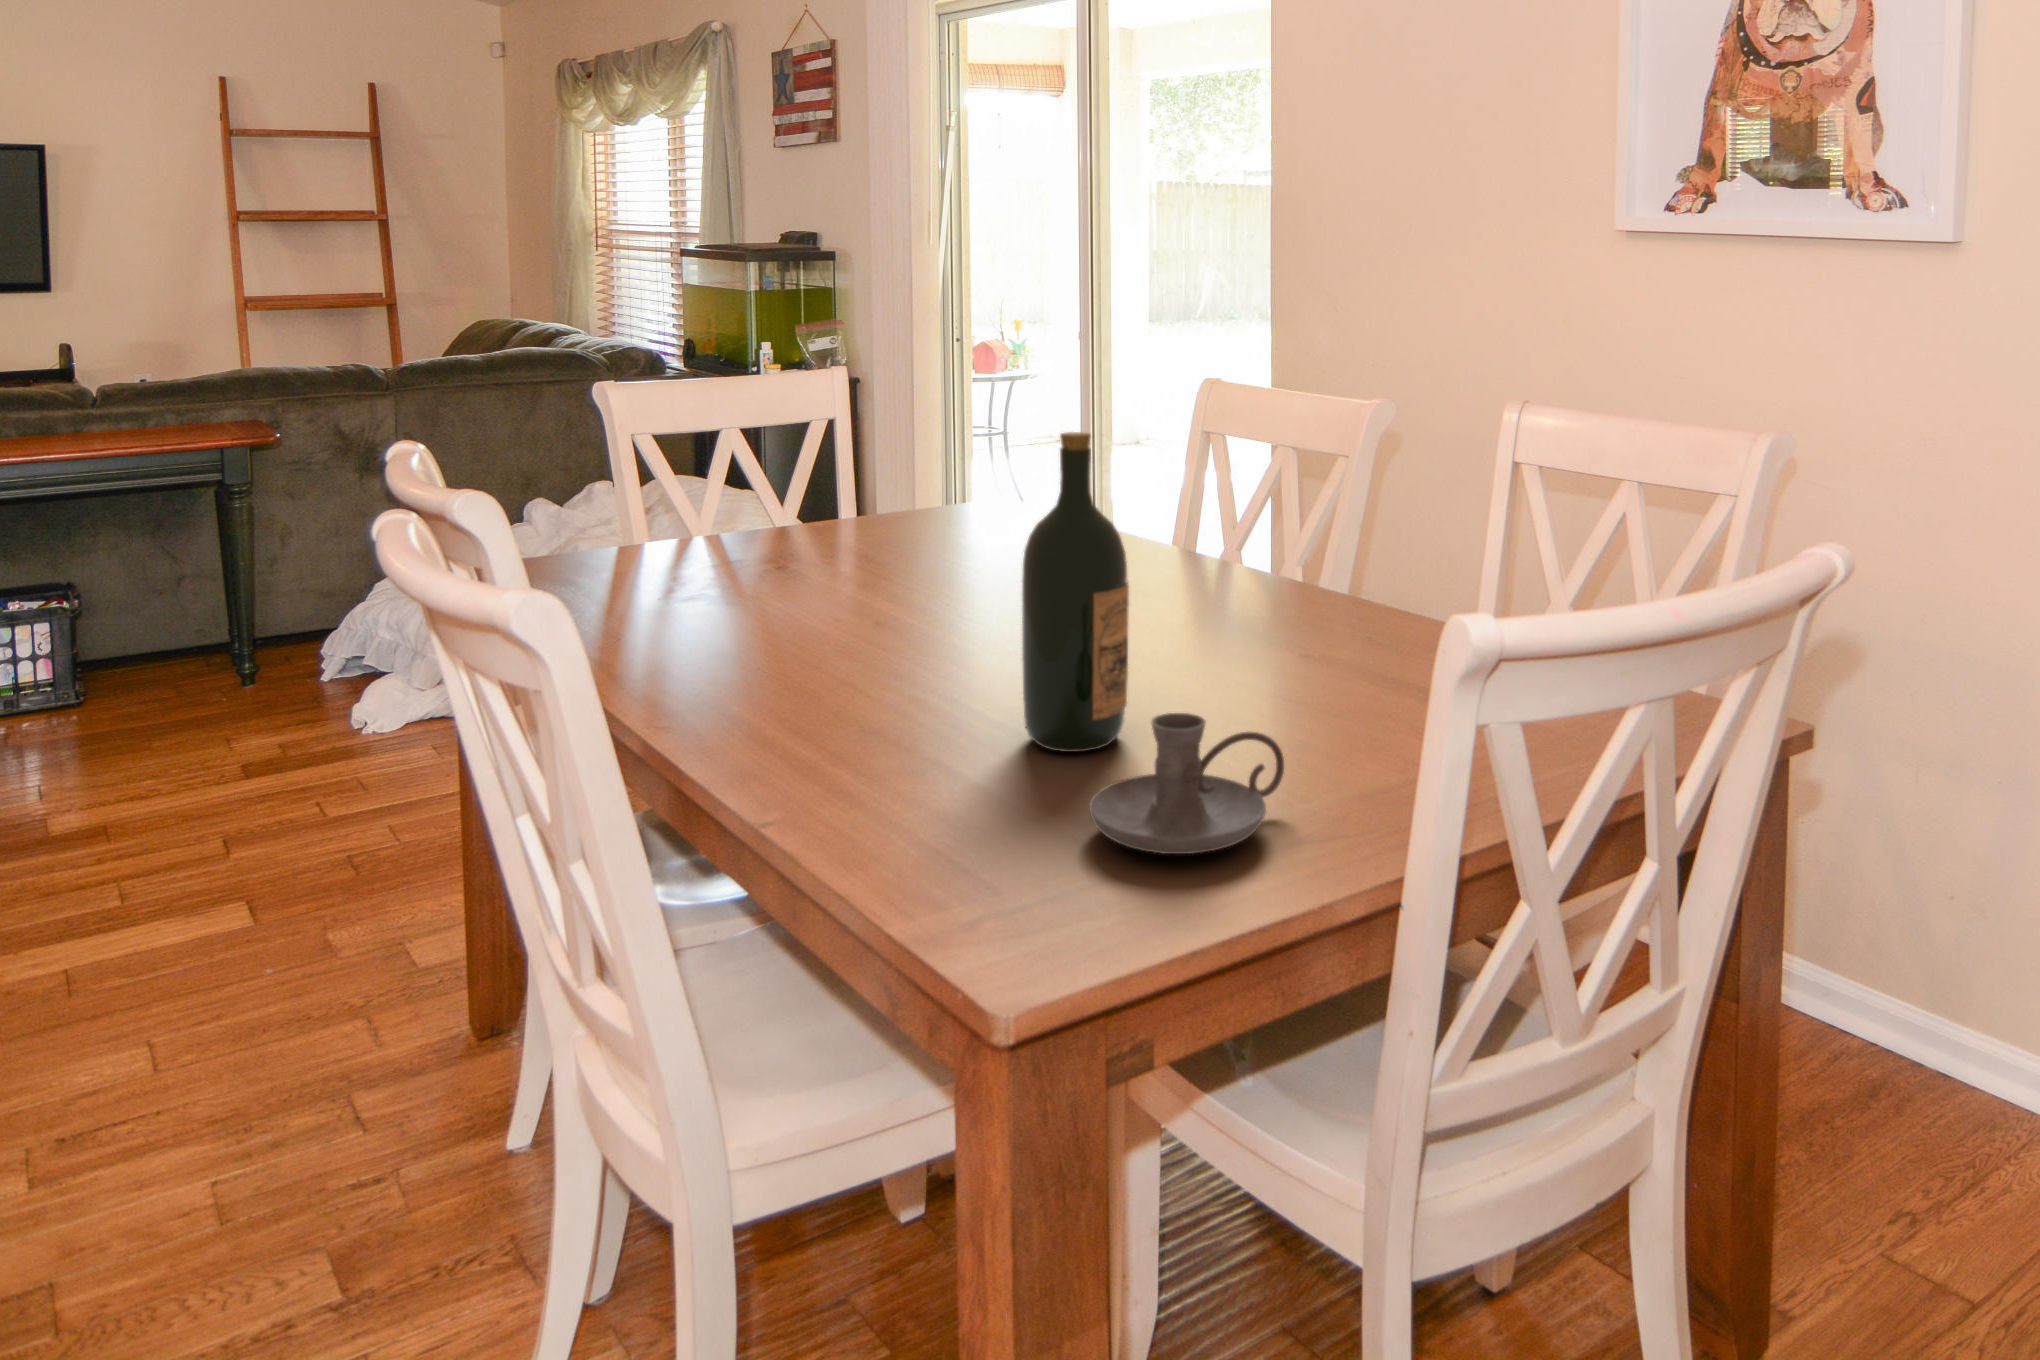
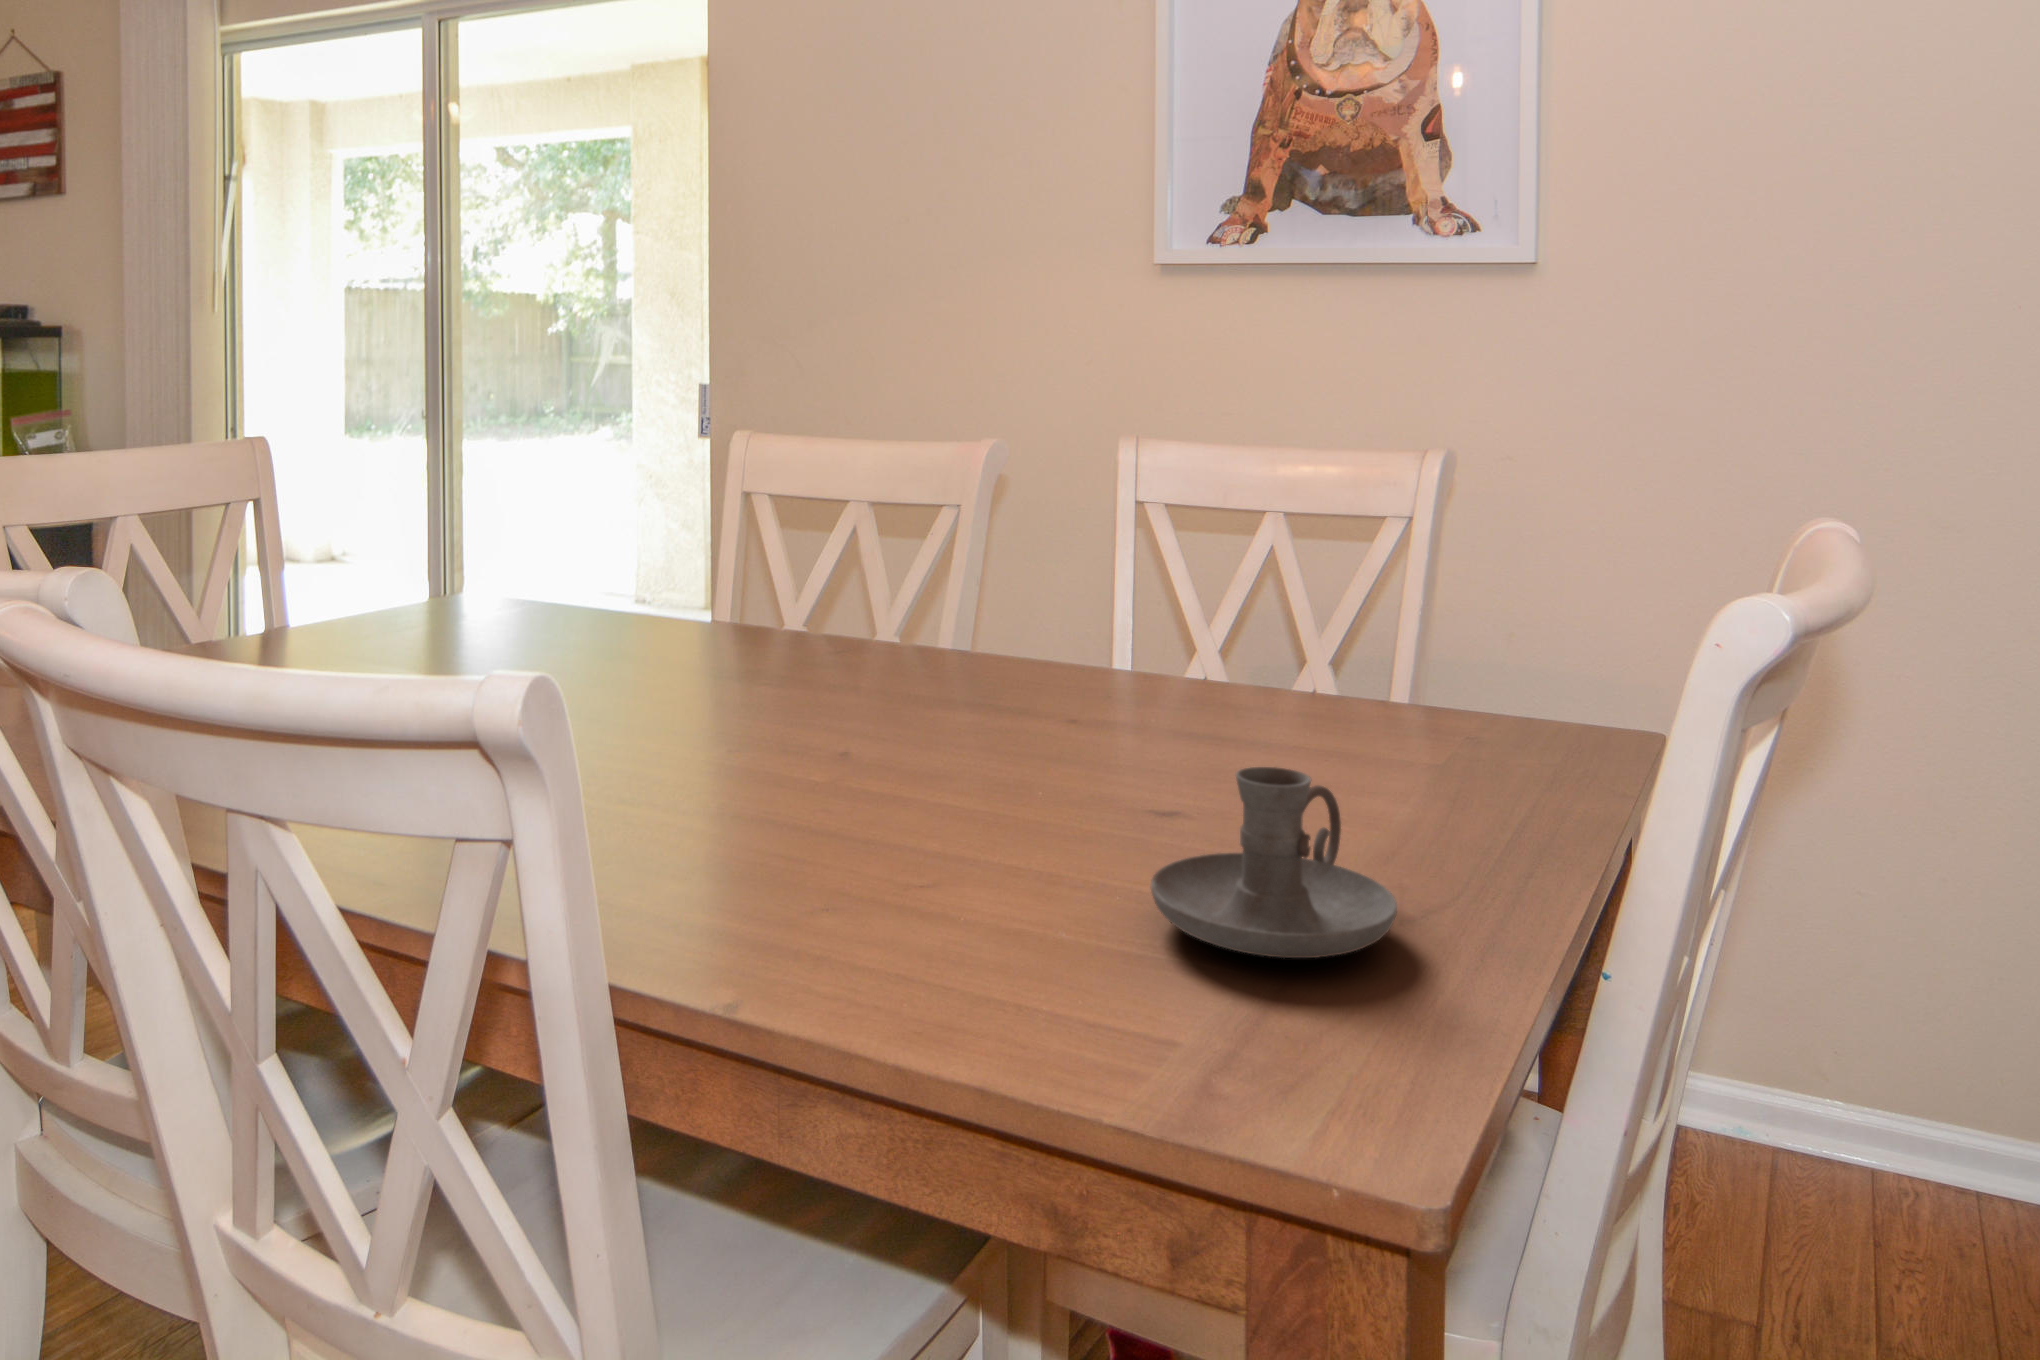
wine bottle: present [1022,432,1129,752] -> none [900,422,1042,853]

